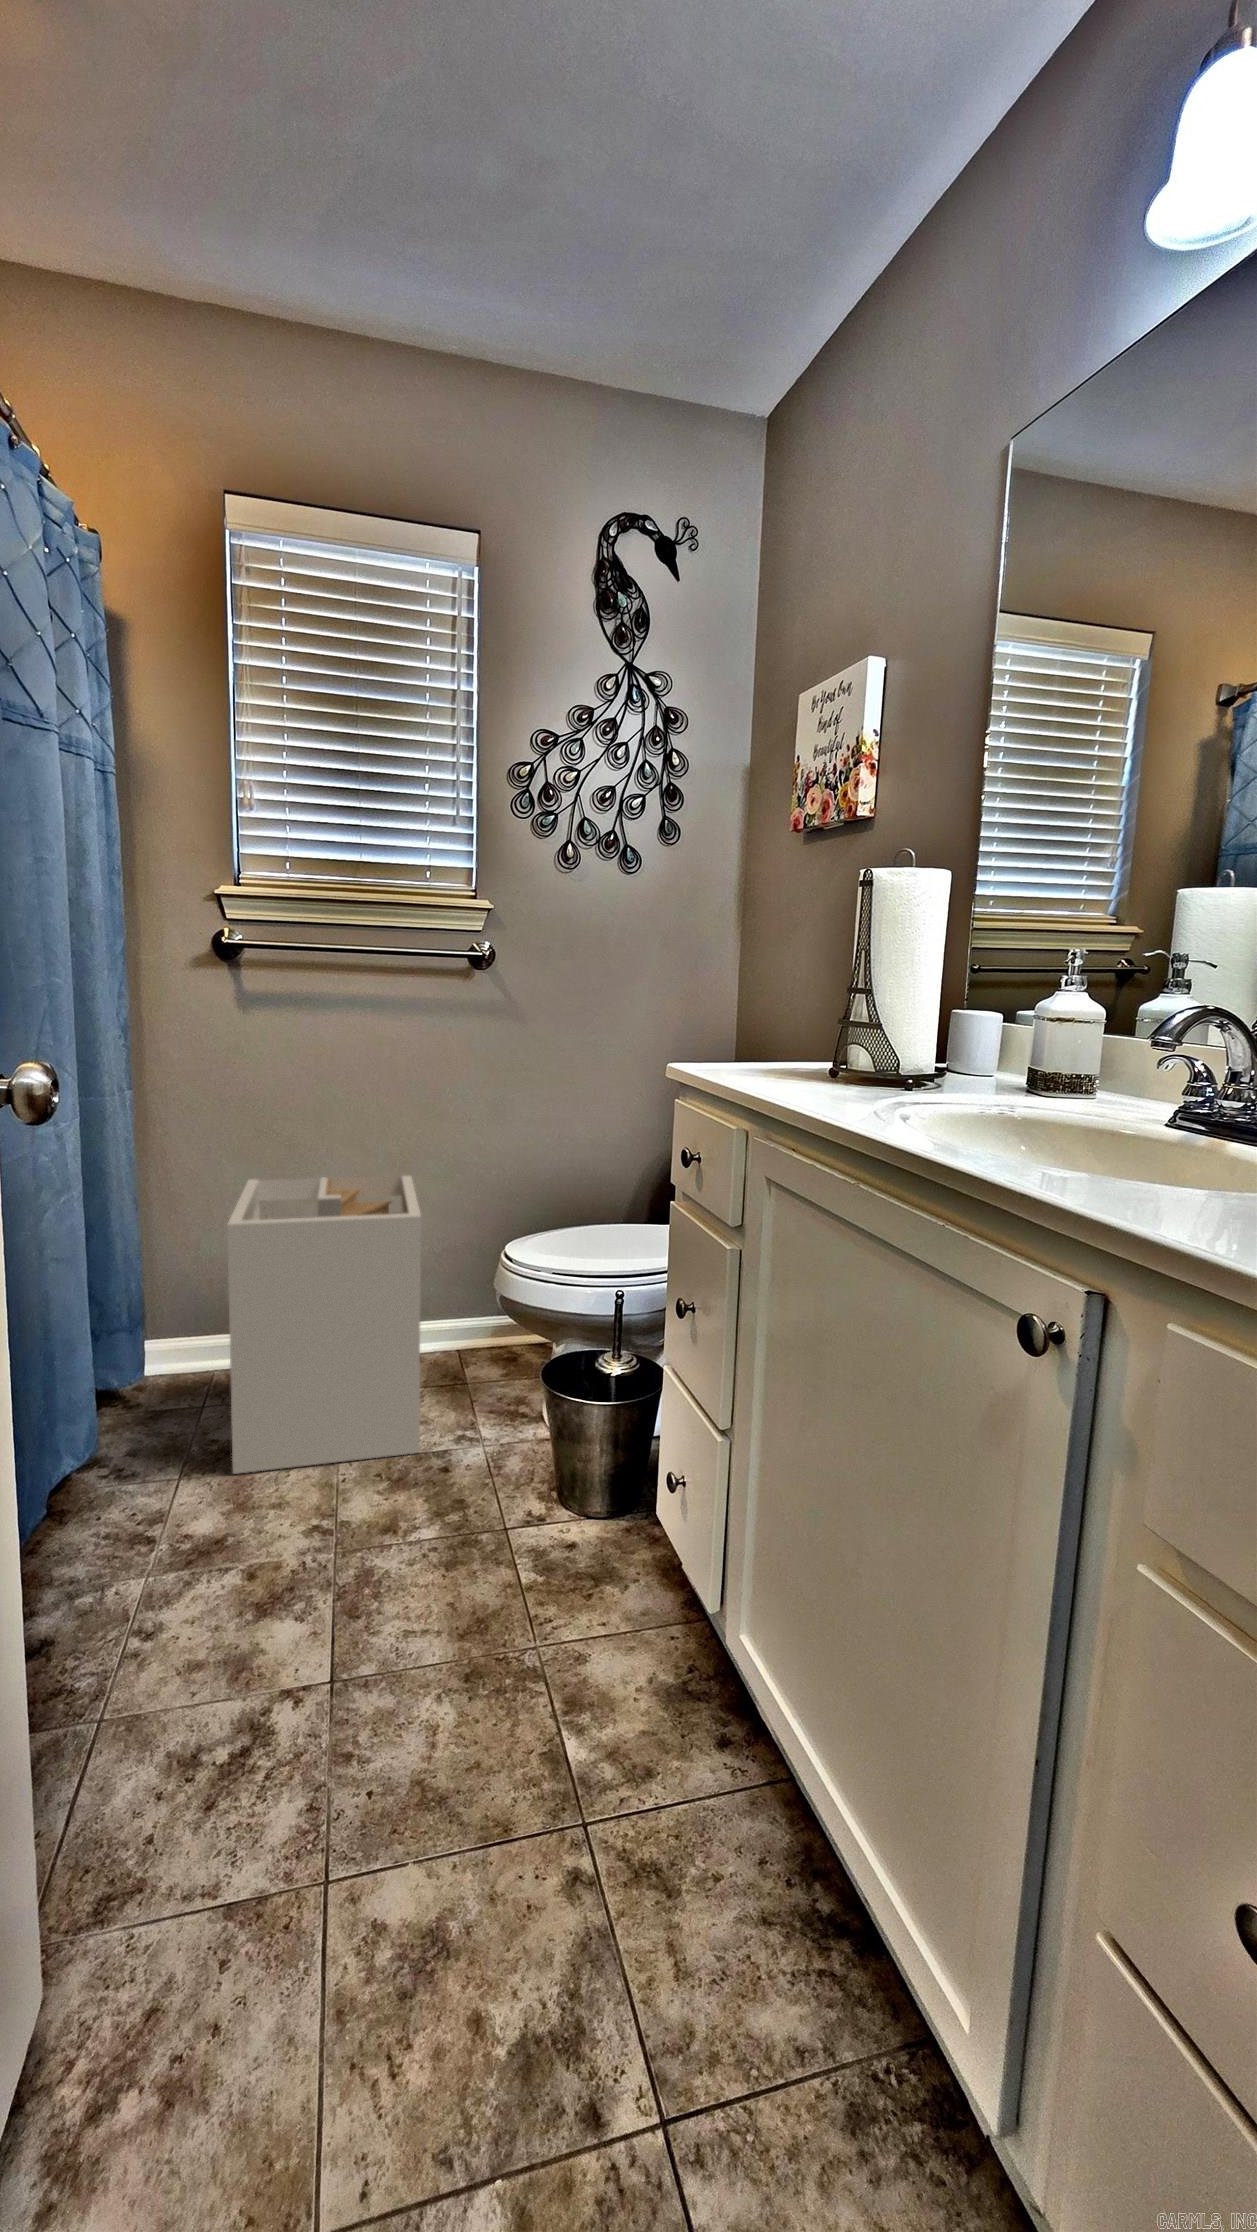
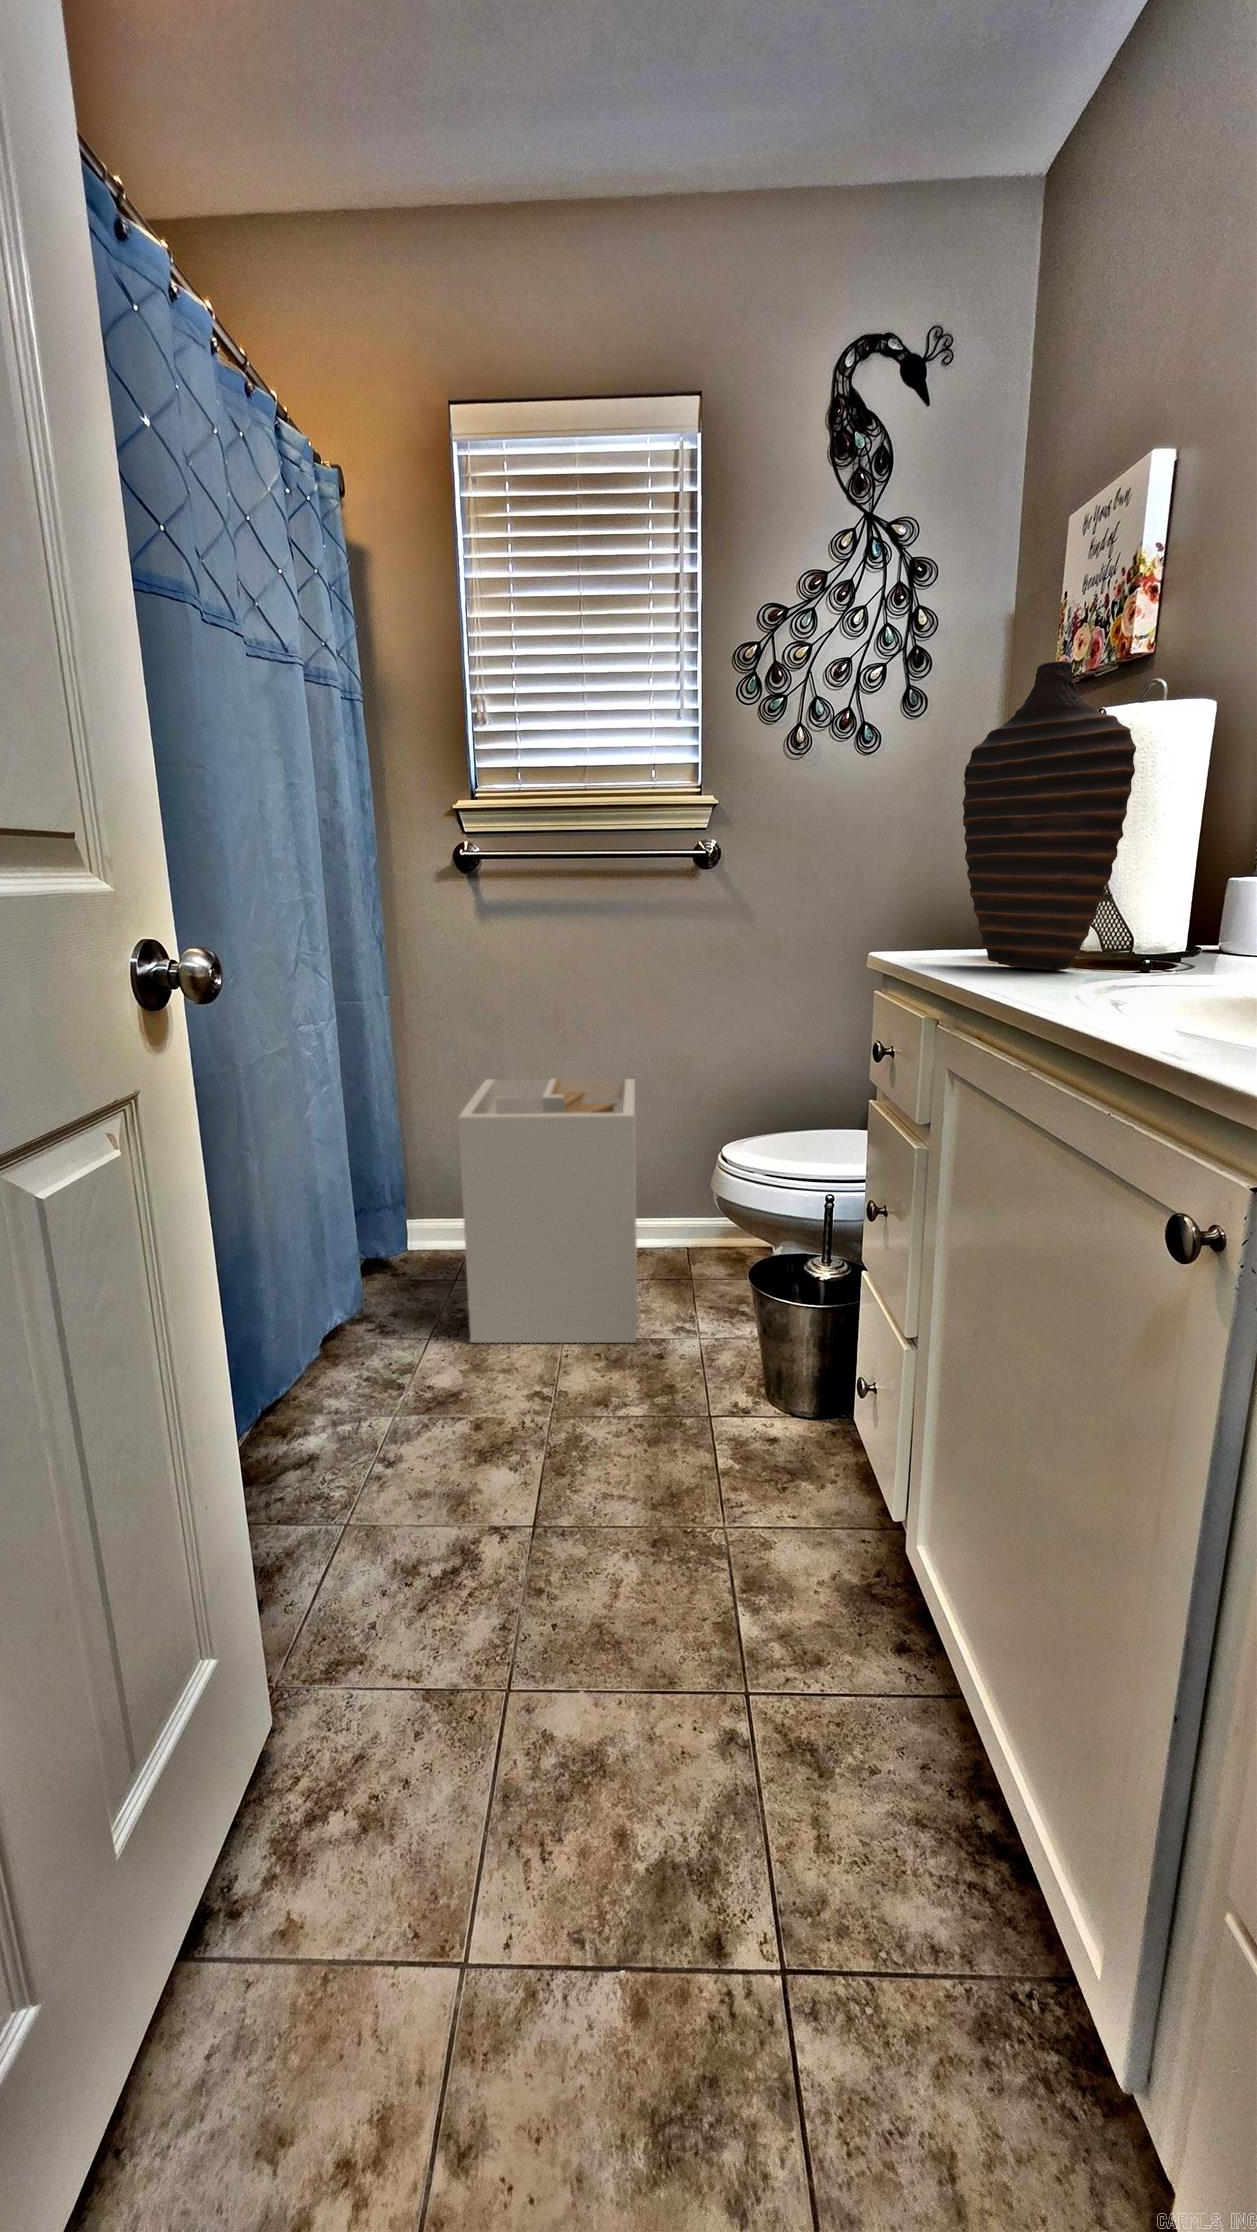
decorative vase: none [752,827,896,1087] -> present [962,661,1136,970]

